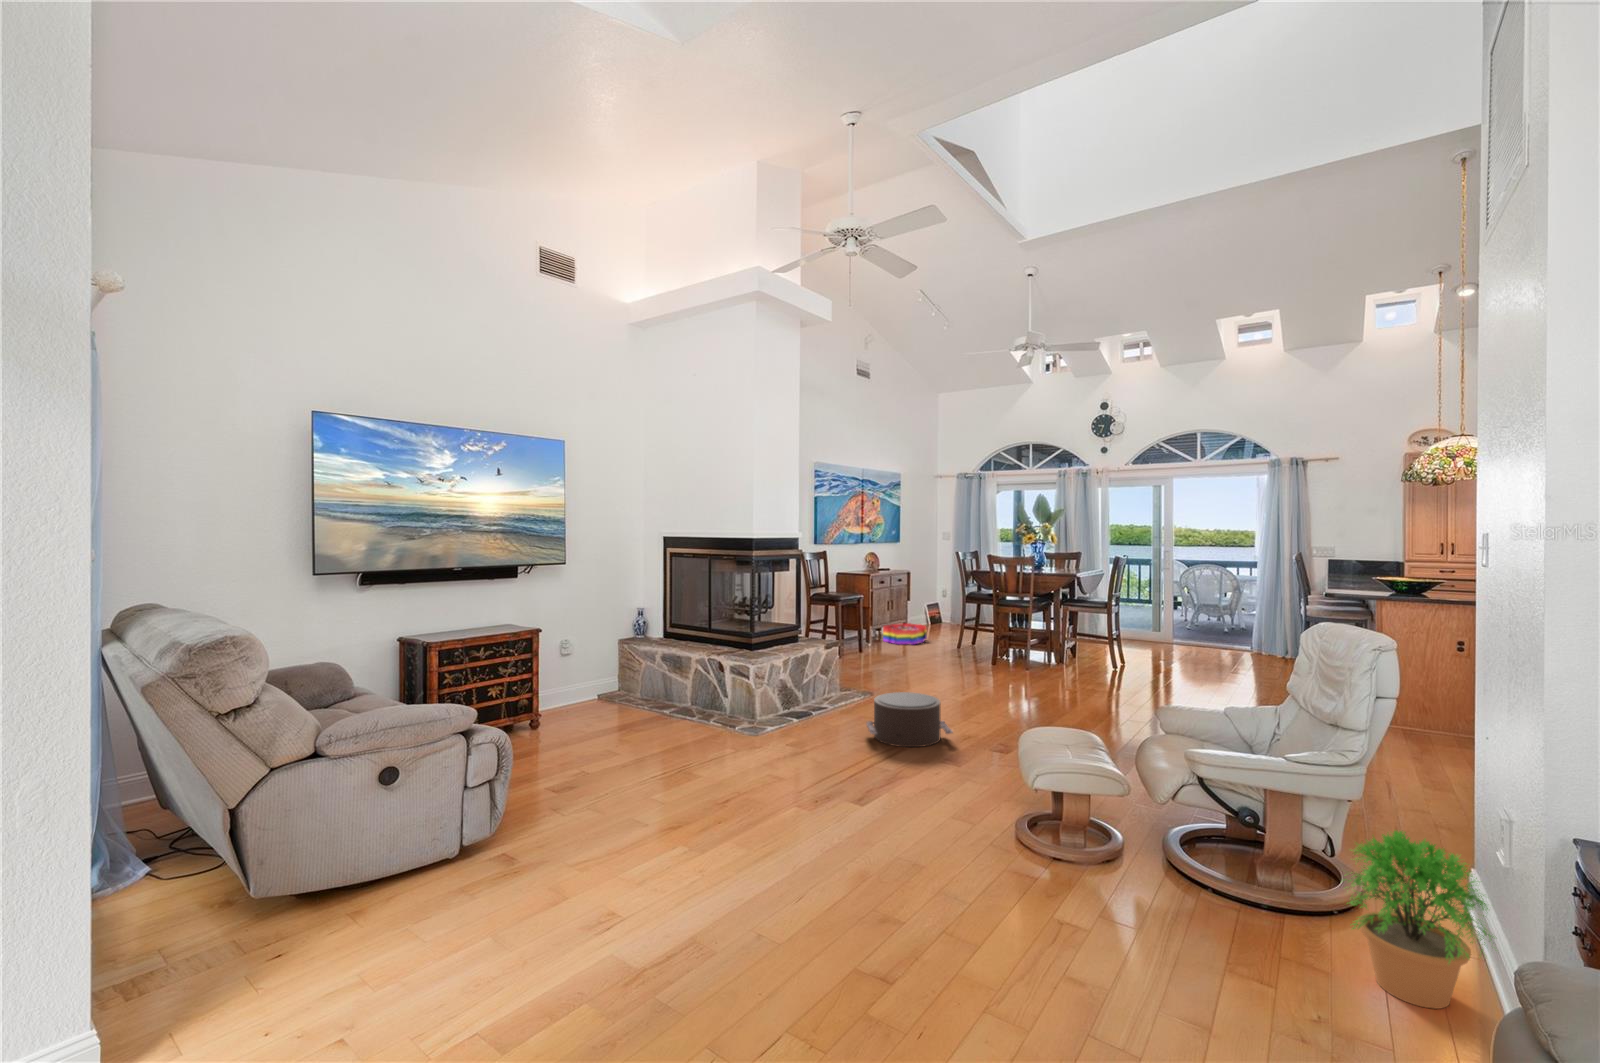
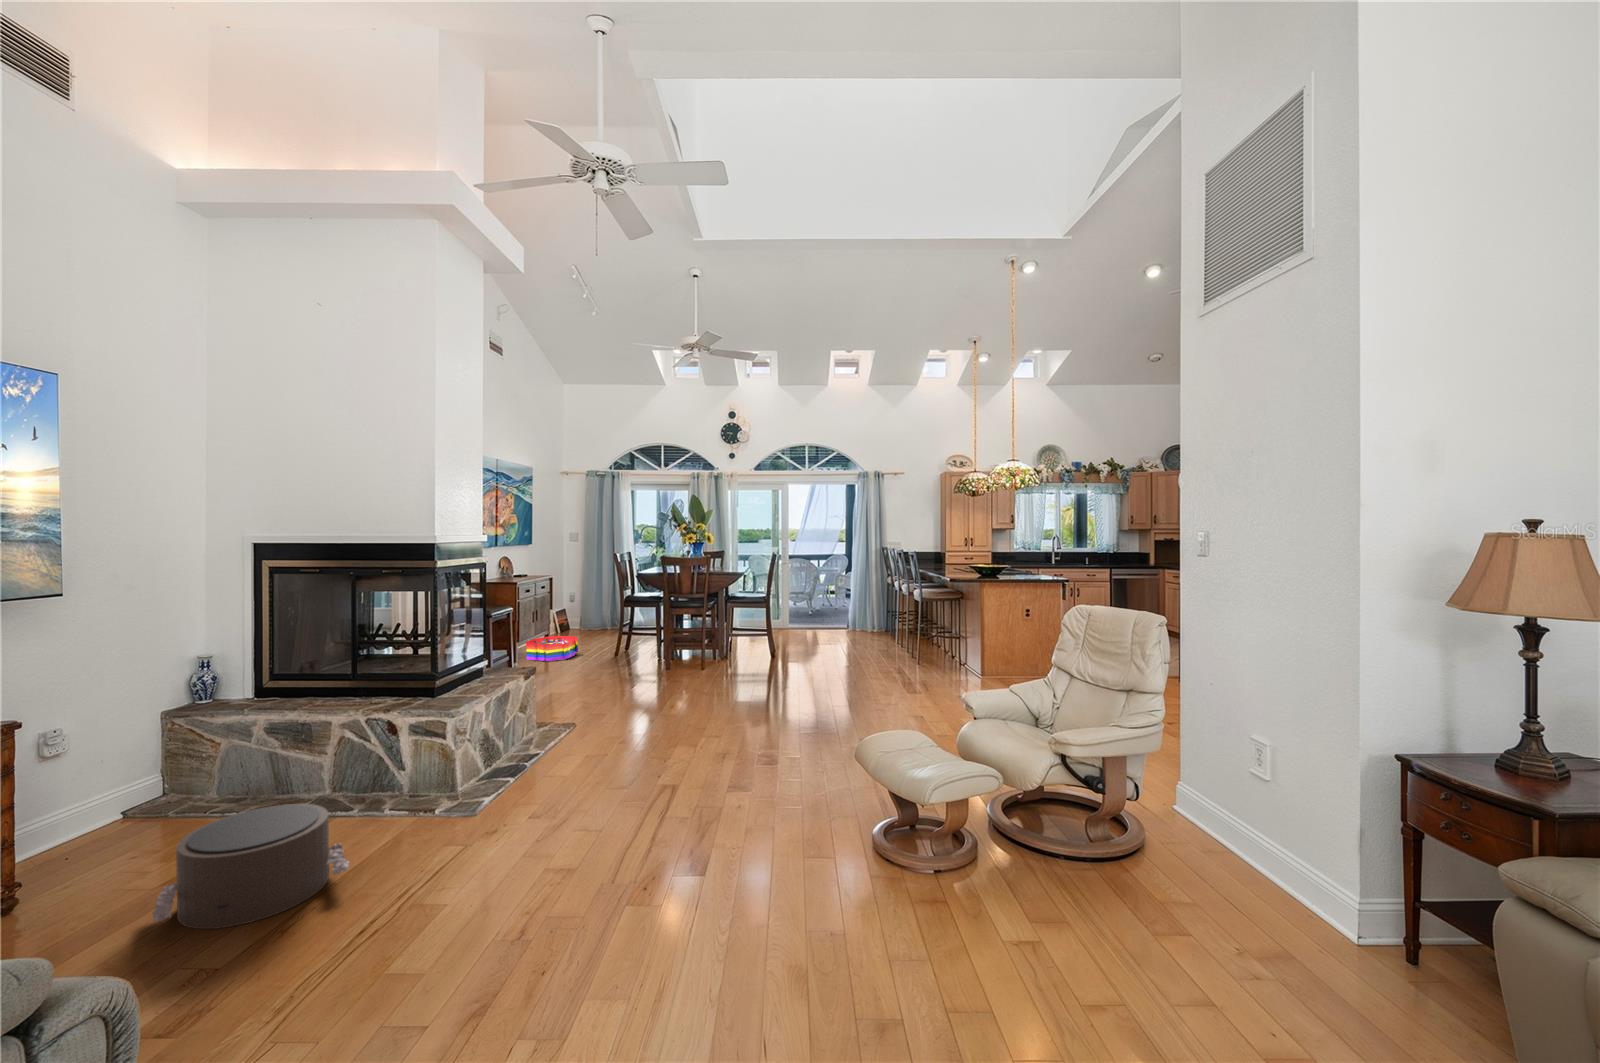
pouf: present [866,692,953,747] -> present [153,804,349,929]
potted plant: present [1346,831,1494,1009] -> none [1219,770,1352,916]

